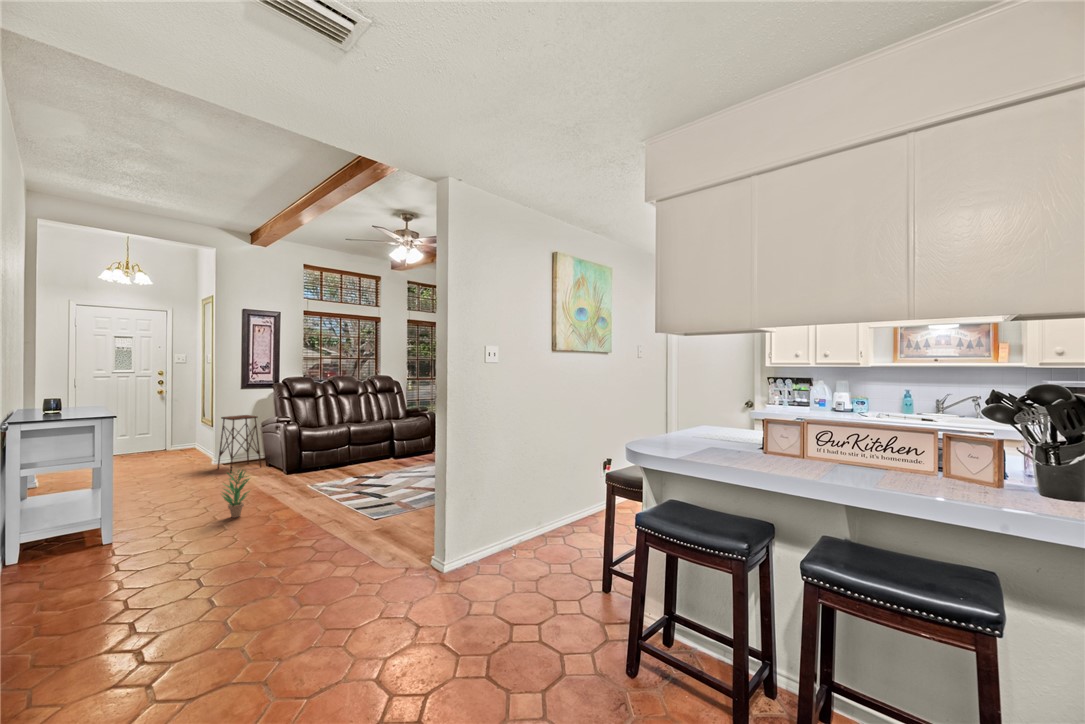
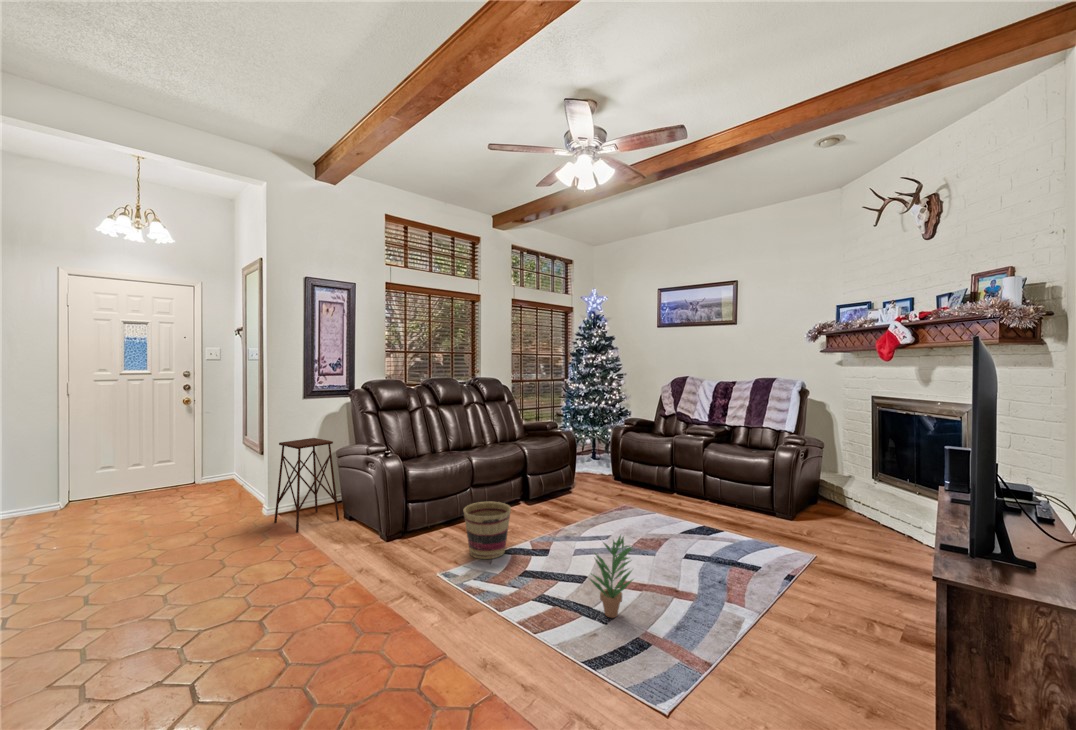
basket: none [331,451,362,483] -> present [464,502,511,559]
potted plant: present [222,470,249,518] -> present [590,536,632,618]

